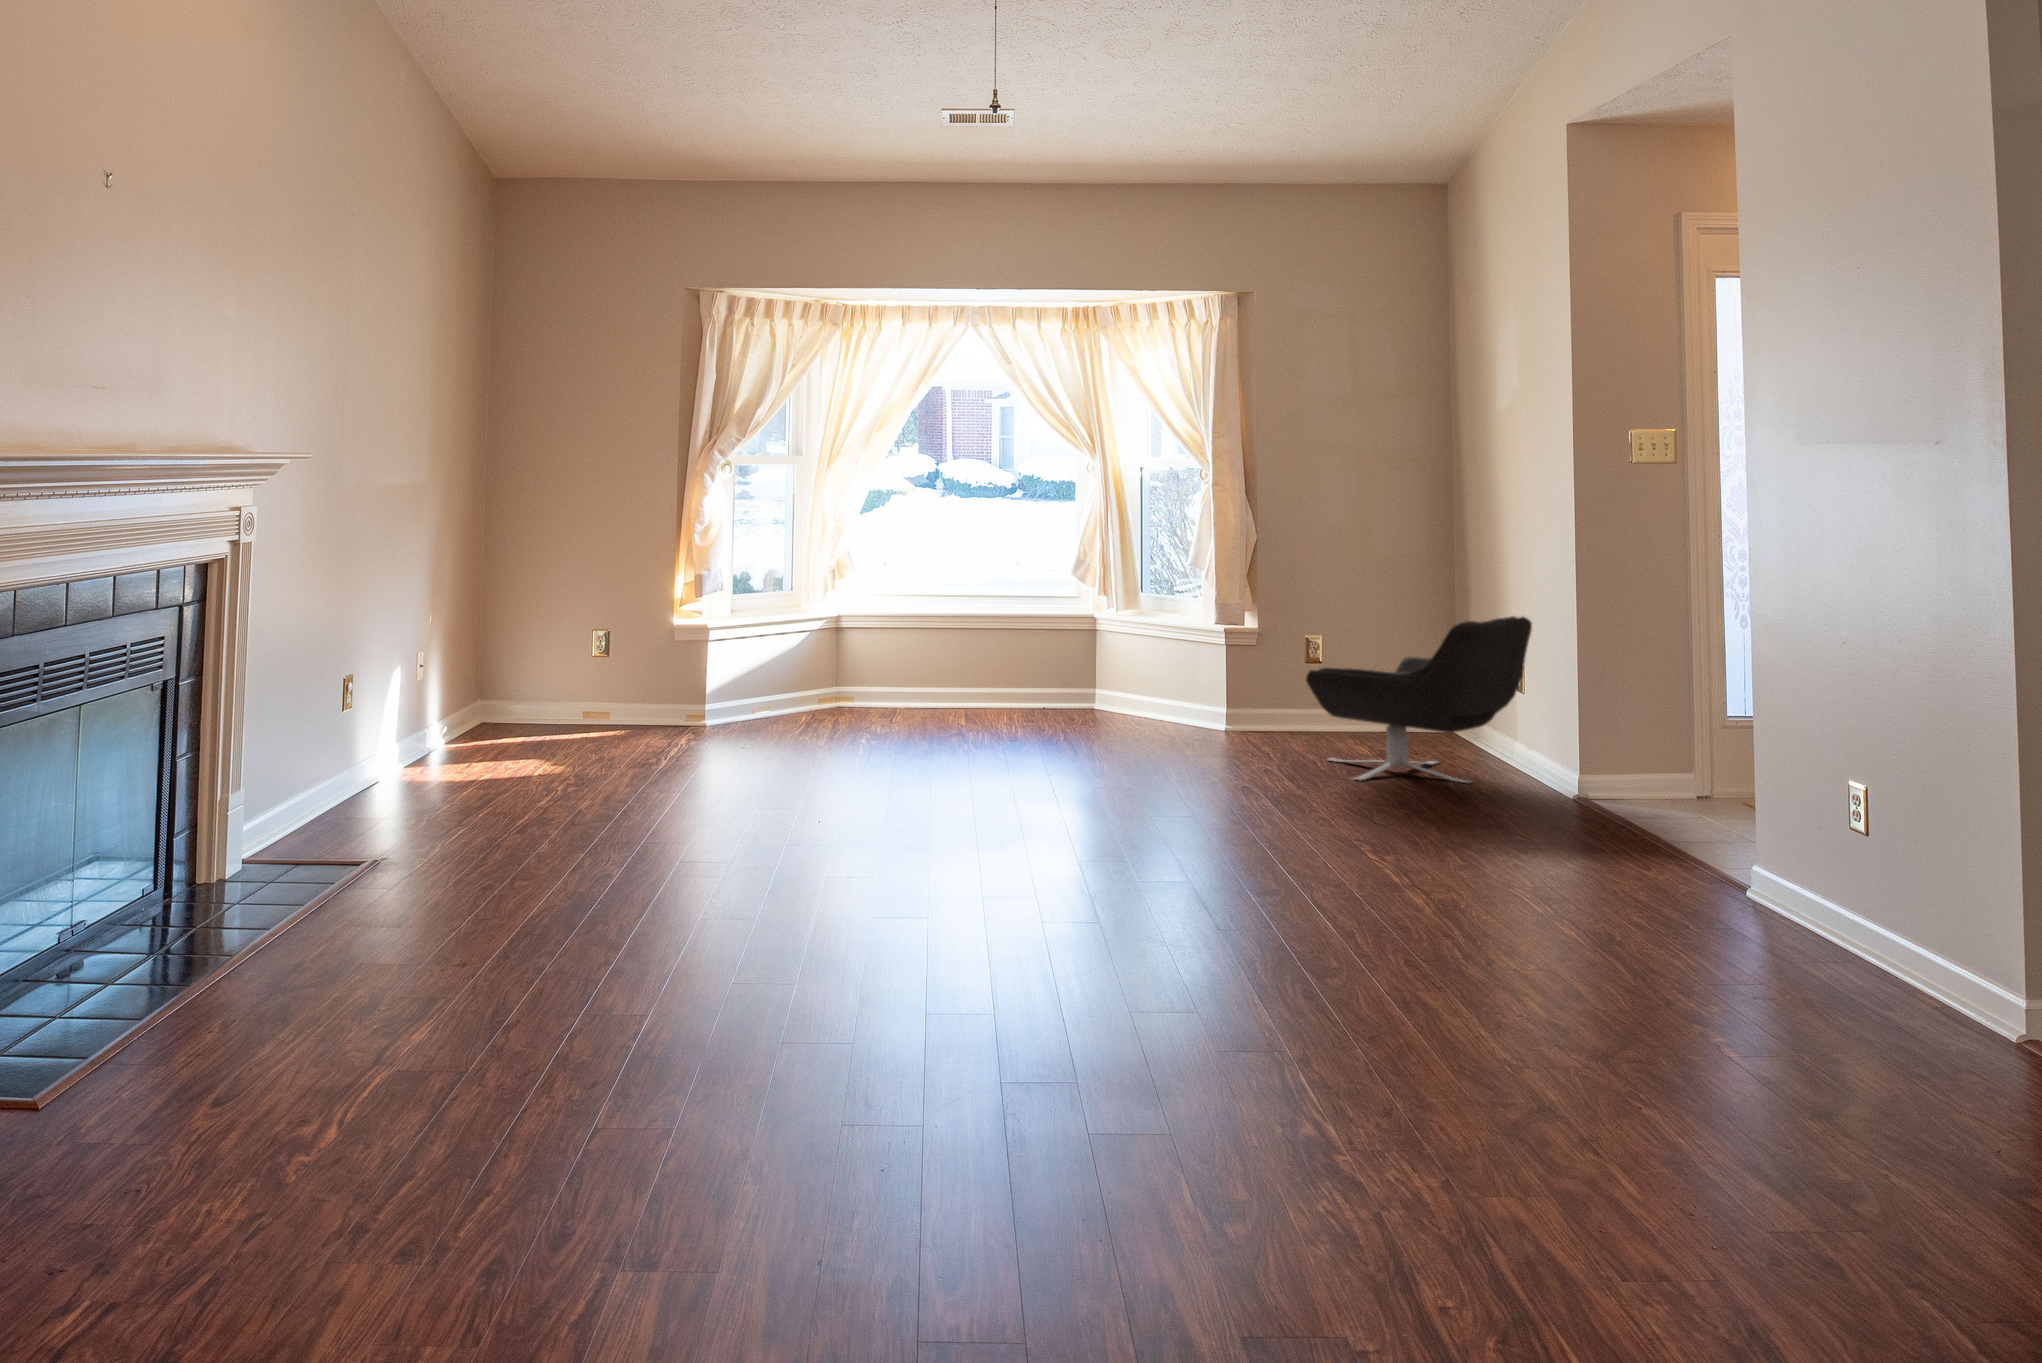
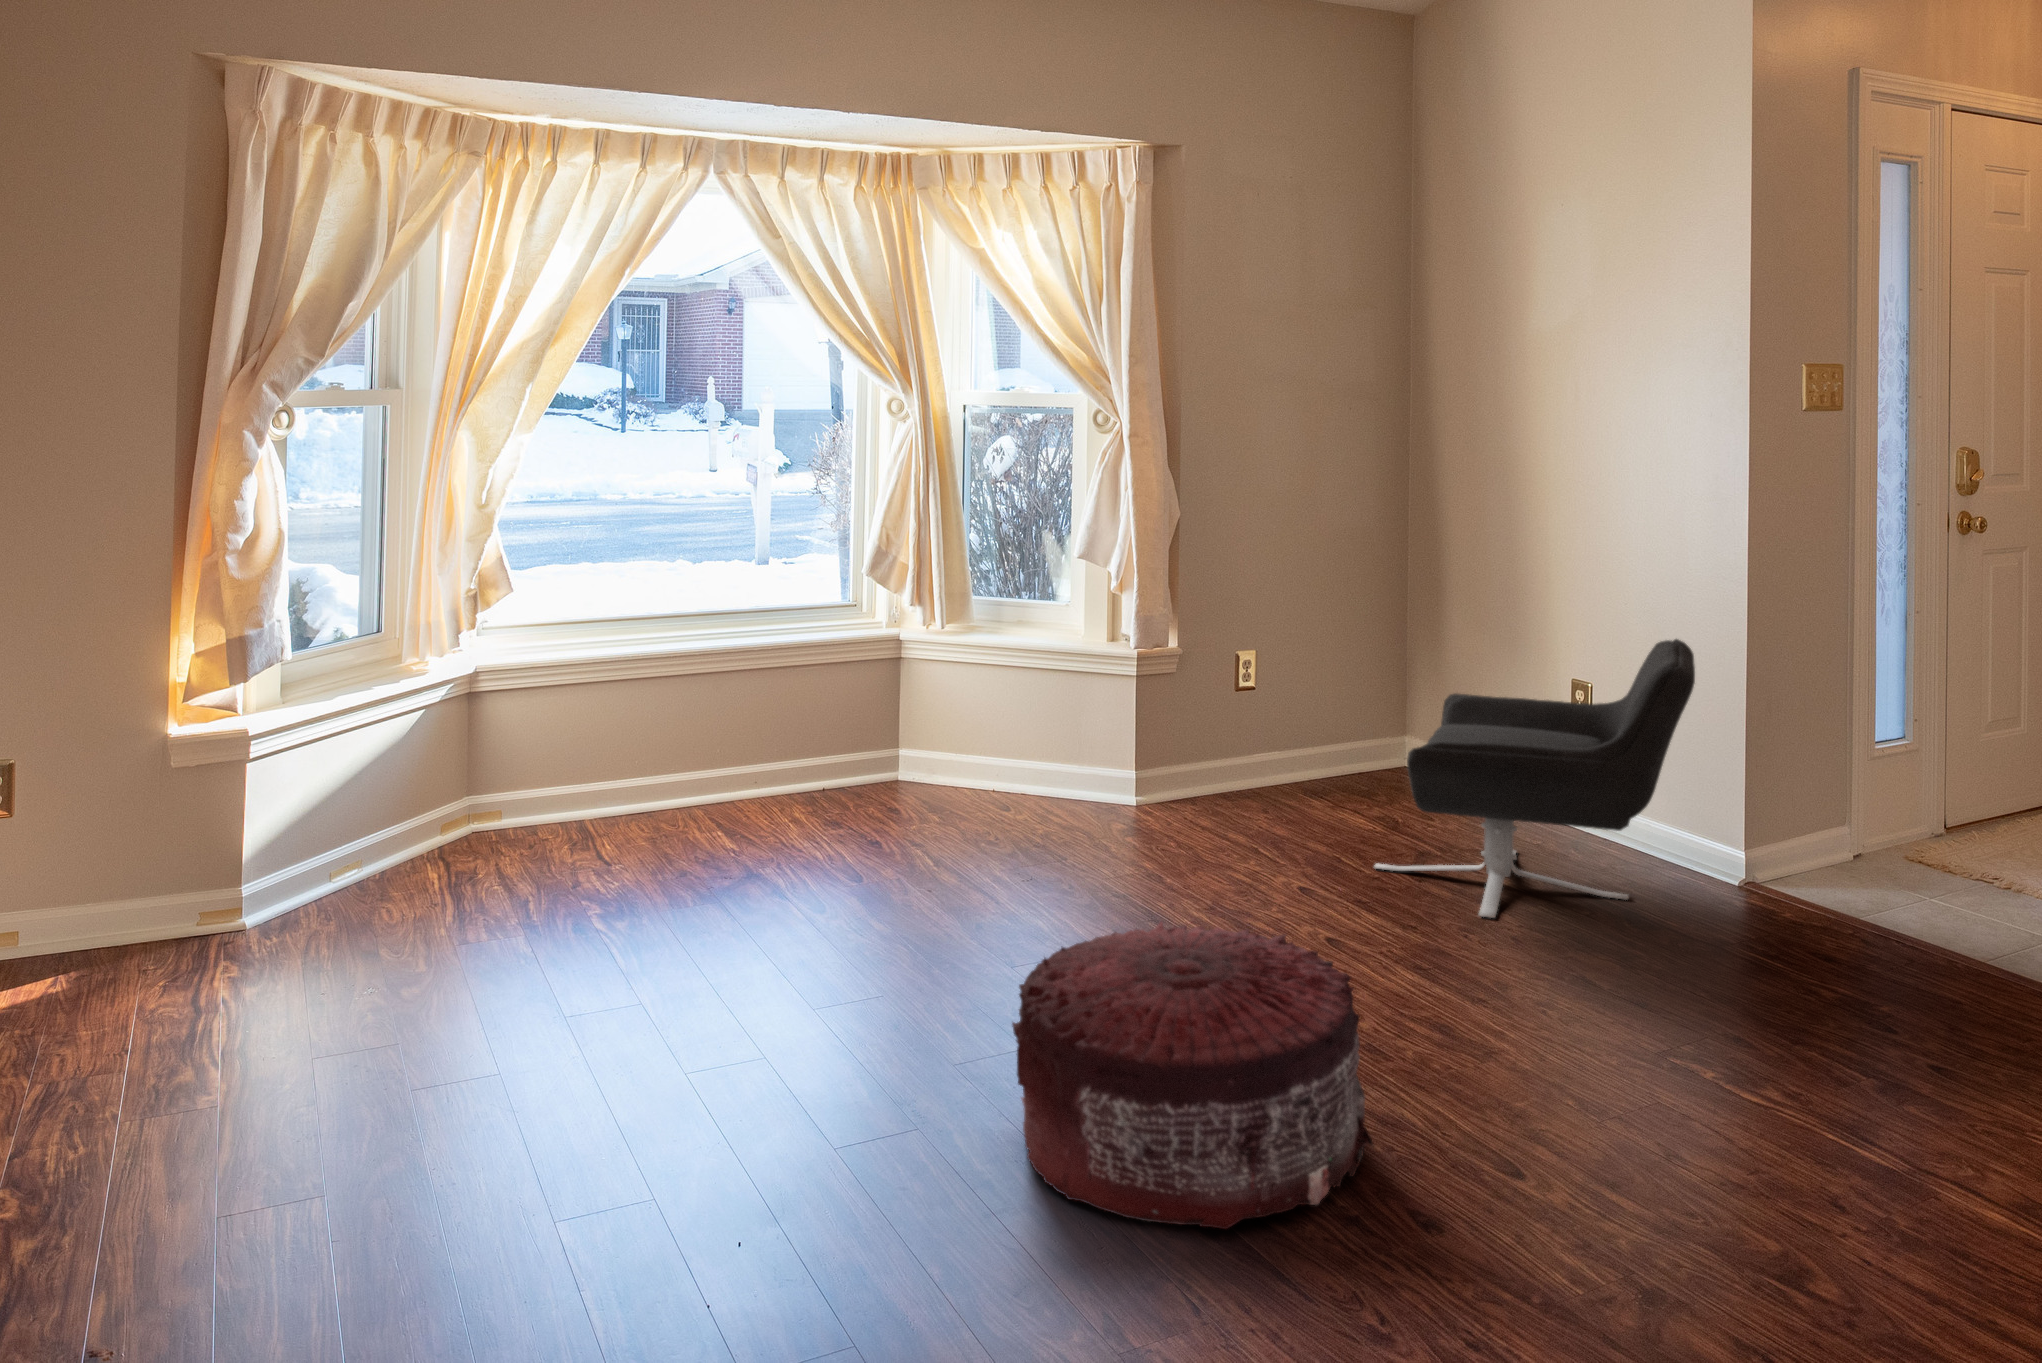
pouf: none [963,719,1131,828] -> present [1012,922,1373,1229]

